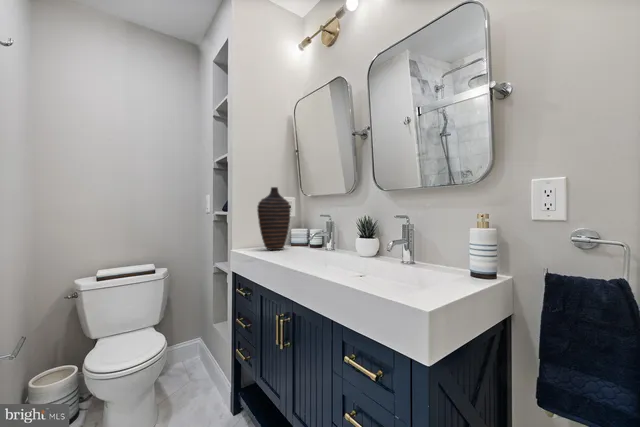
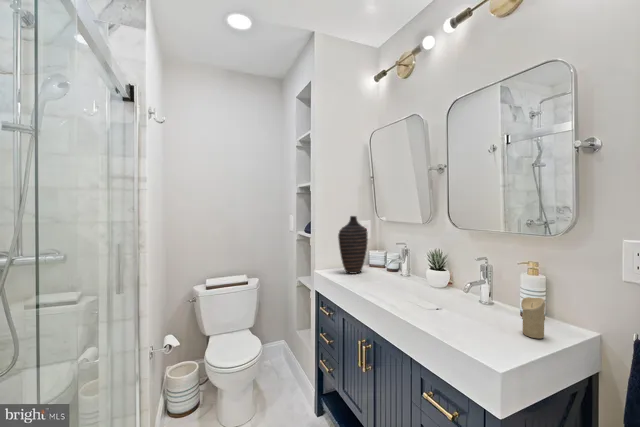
candle: none [441,244,462,284] -> present [521,297,545,339]

